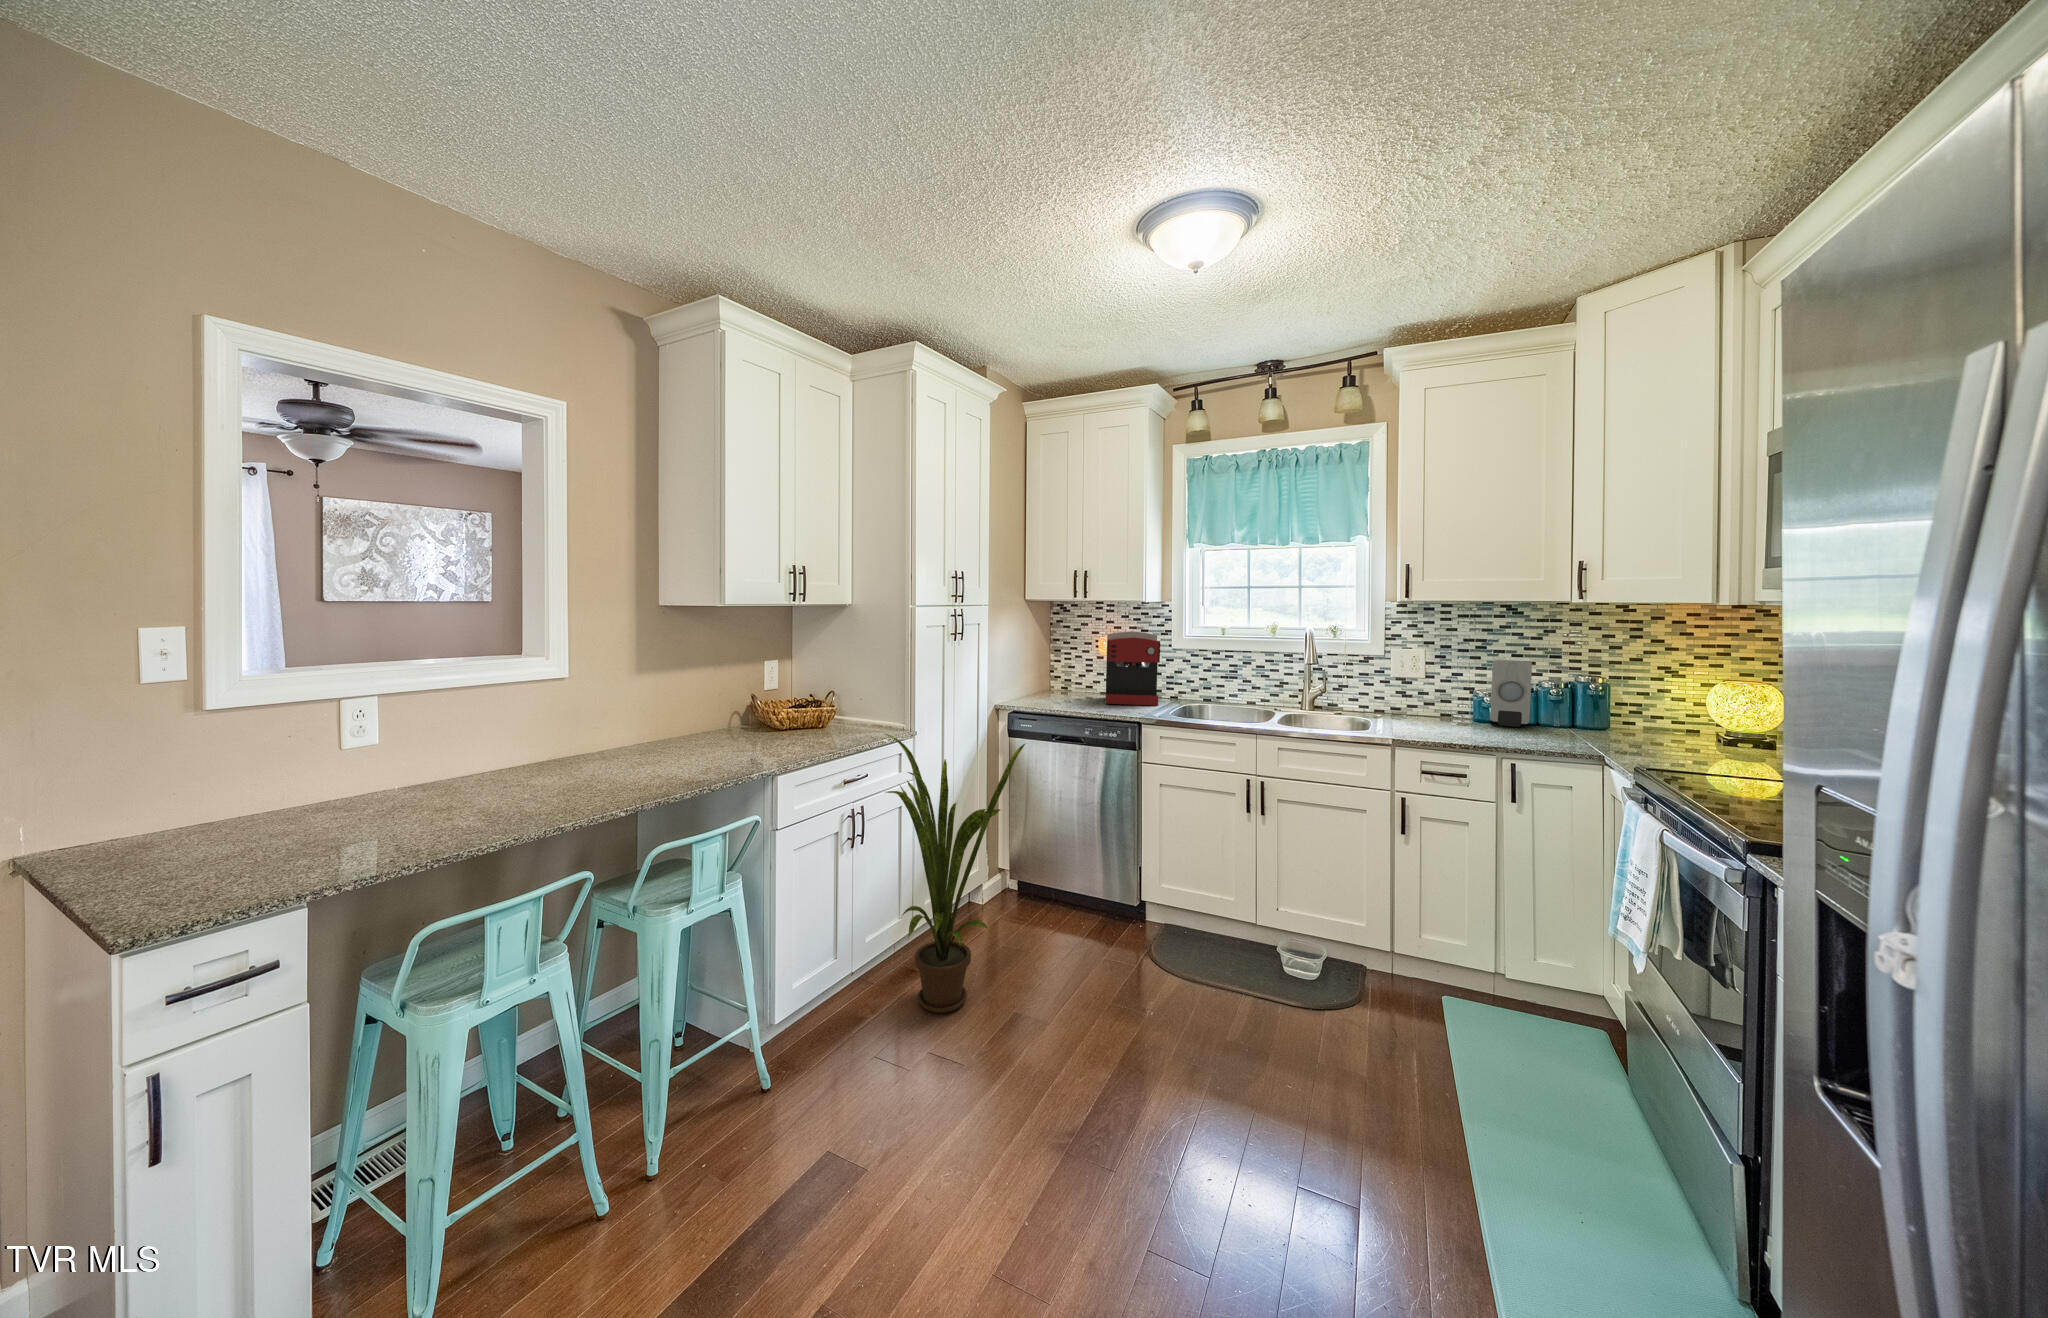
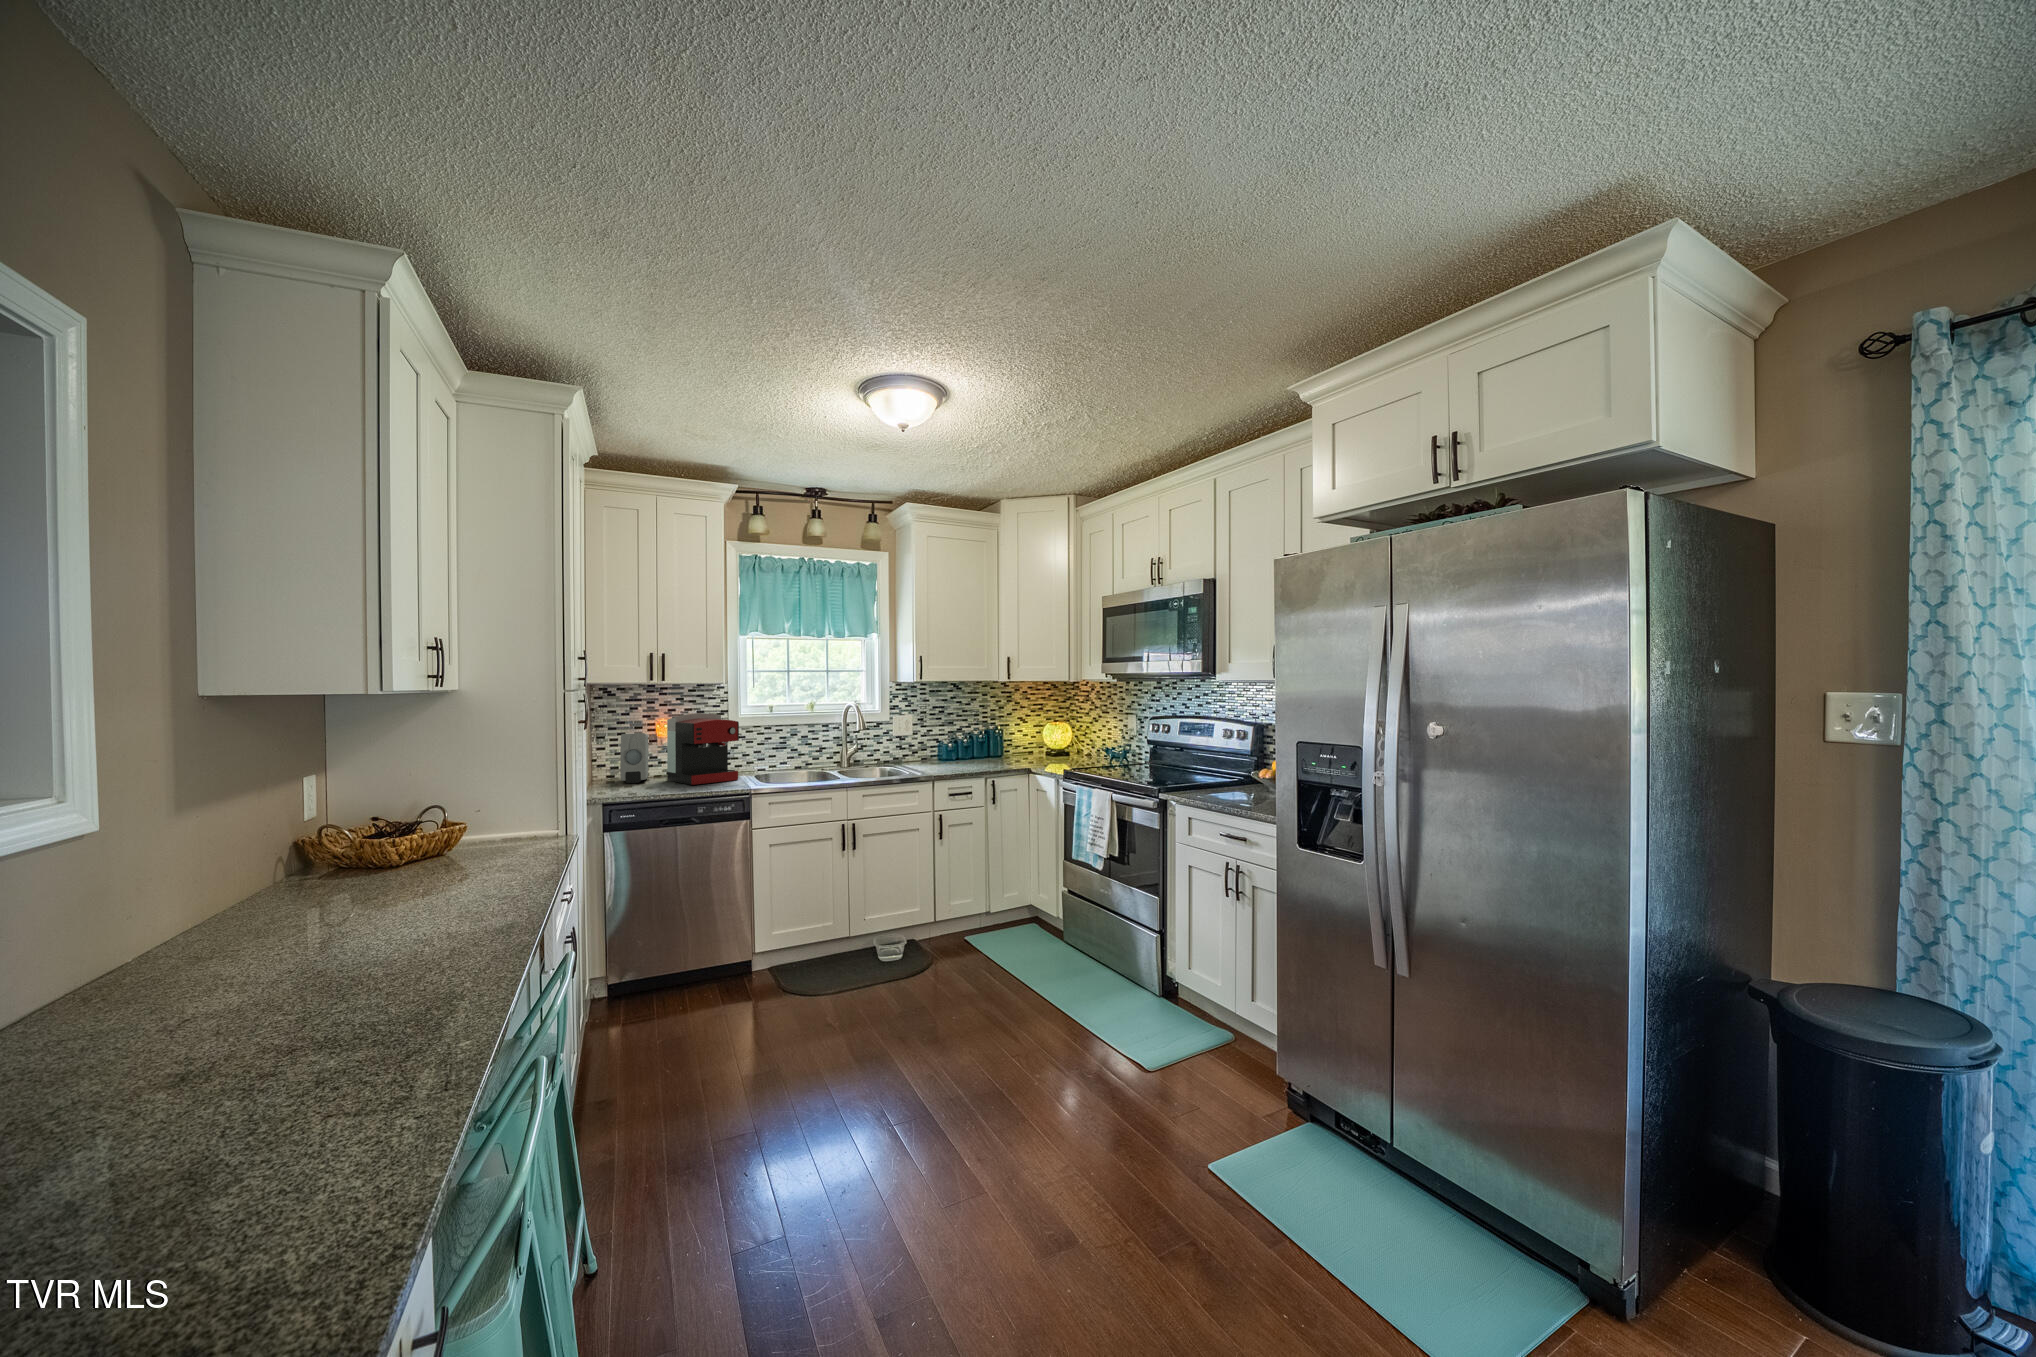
soap dispenser: present [1490,660,1532,727] -> present [620,733,648,783]
house plant: present [885,734,1025,1013] -> none [594,820,742,1081]

